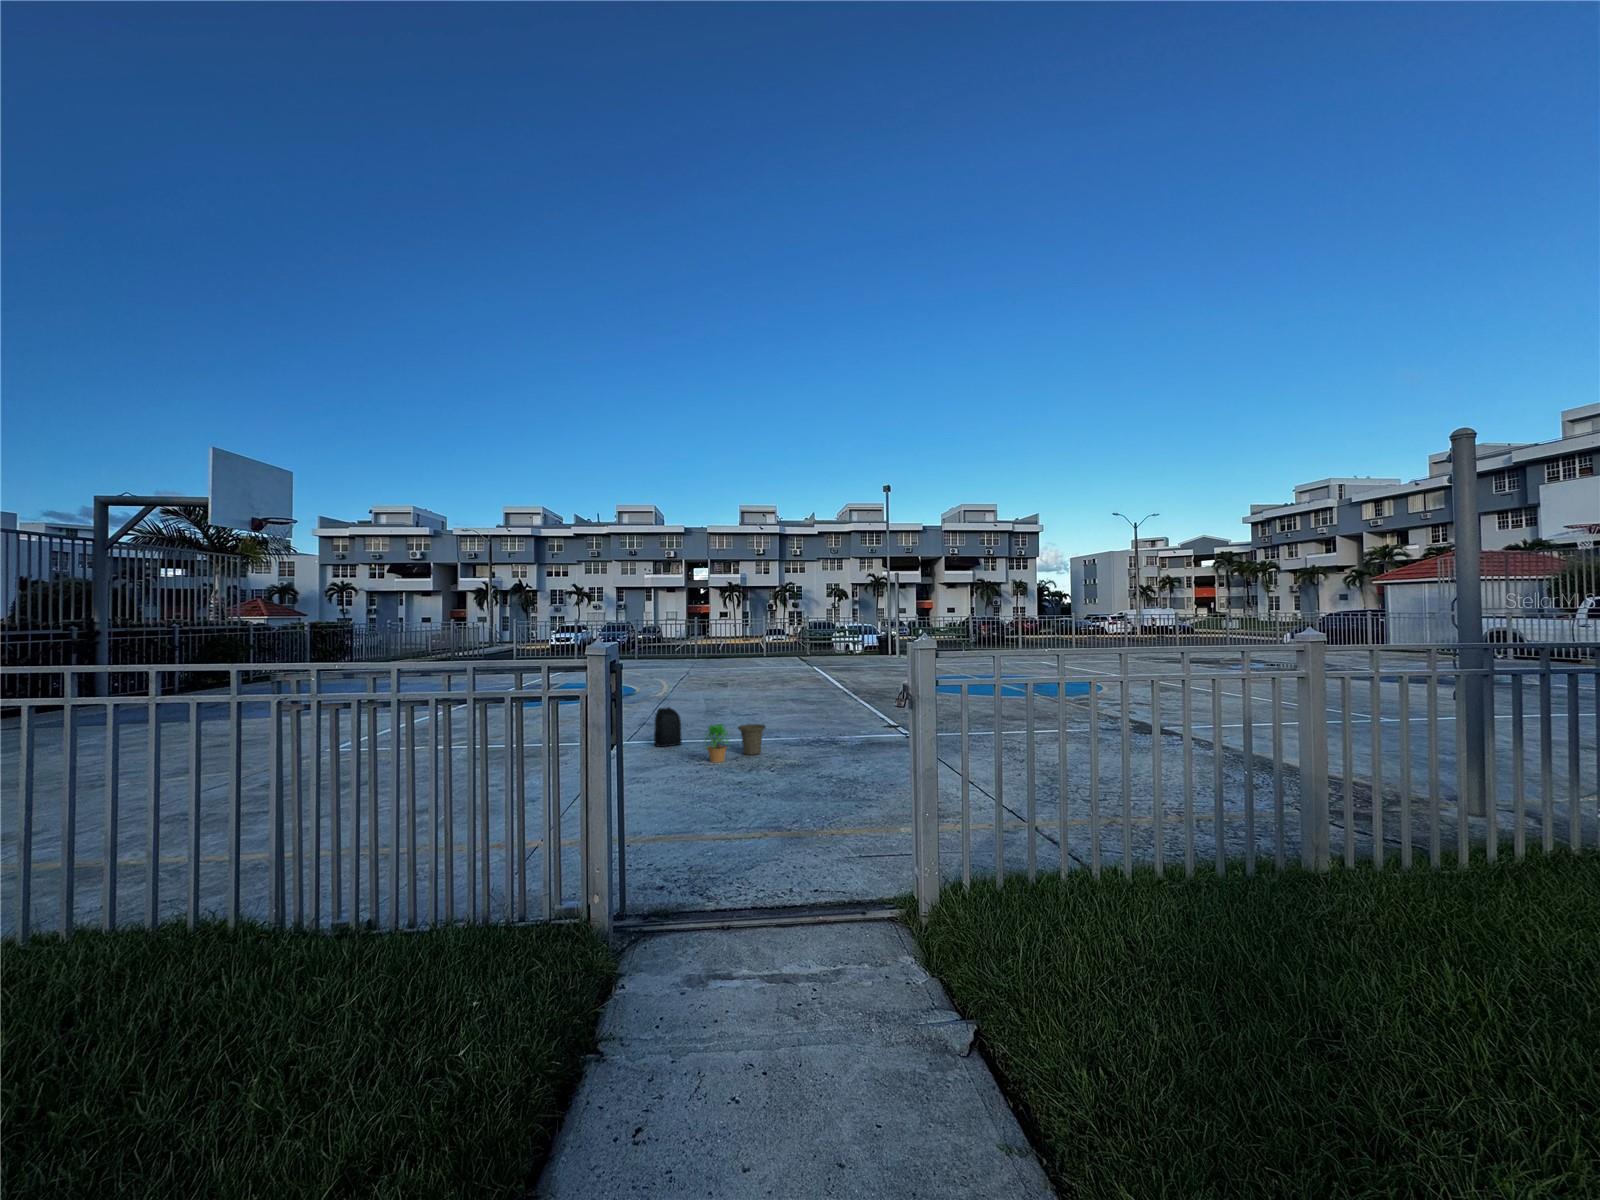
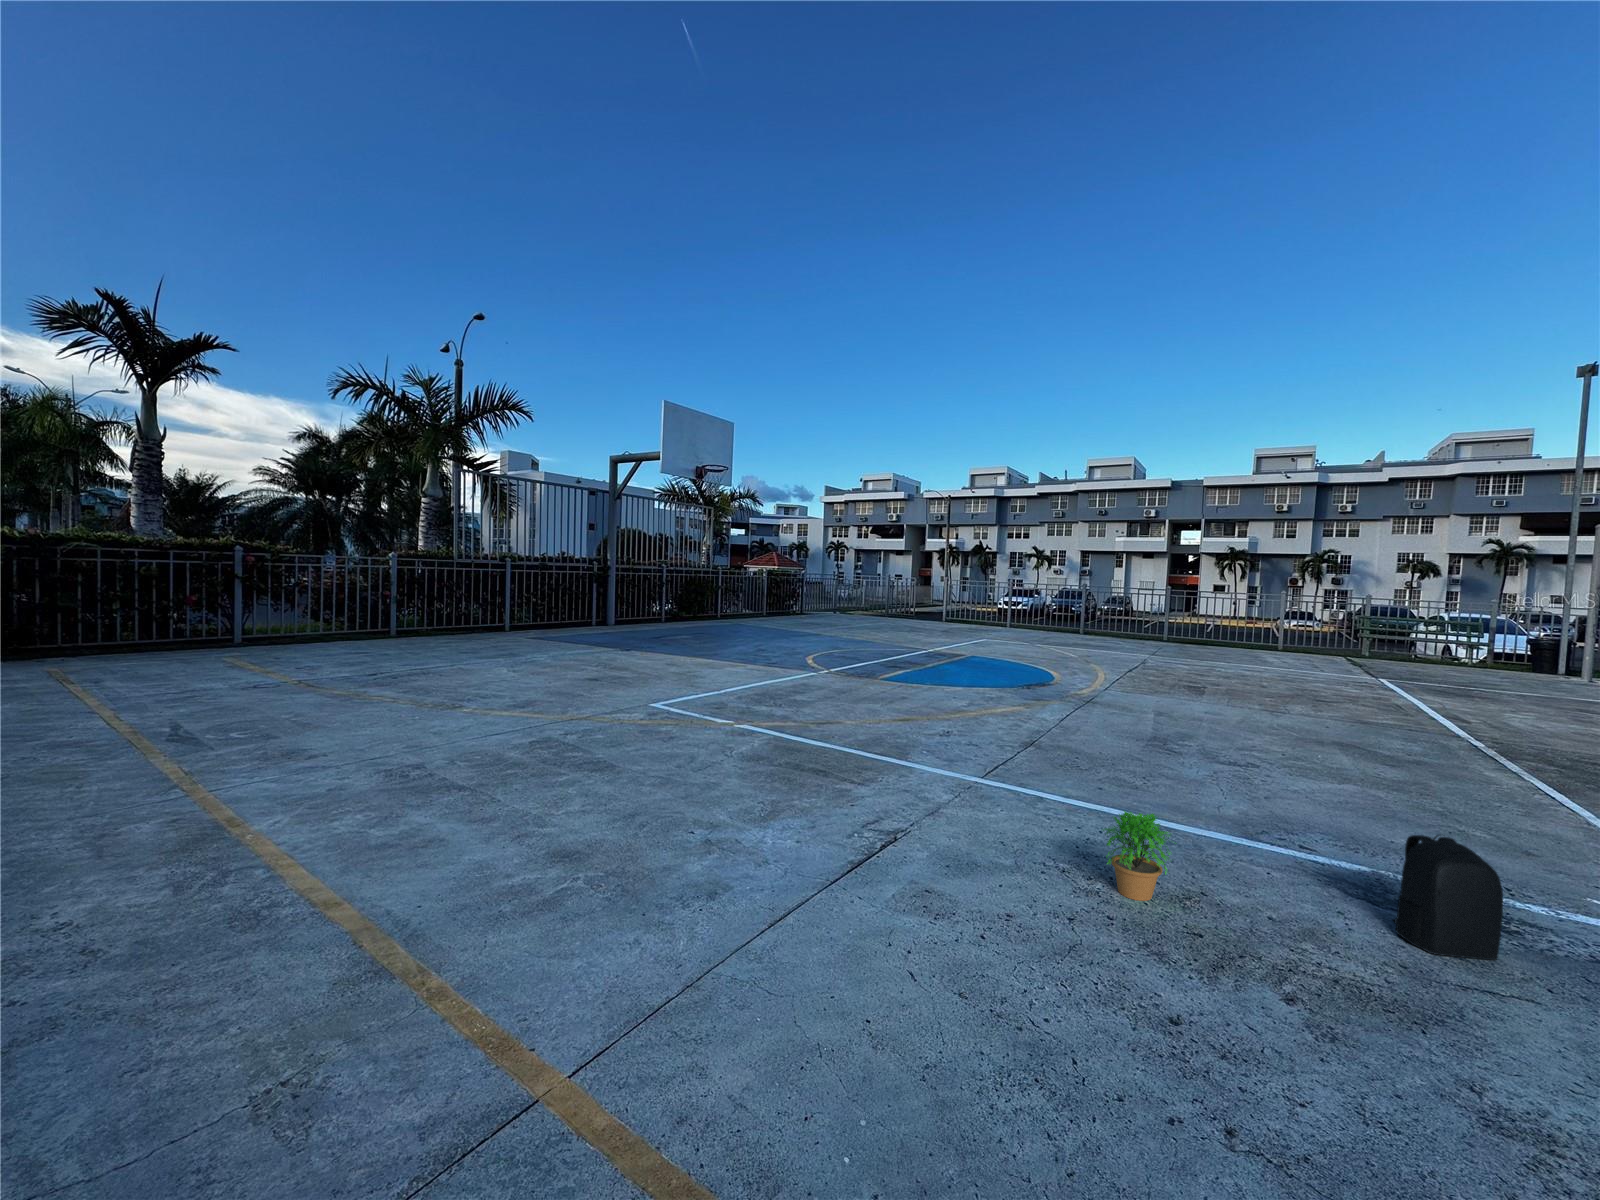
backpack: present [654,707,682,747] -> present [1394,835,1503,960]
basket: present [738,724,766,755] -> none [1195,820,1272,901]

